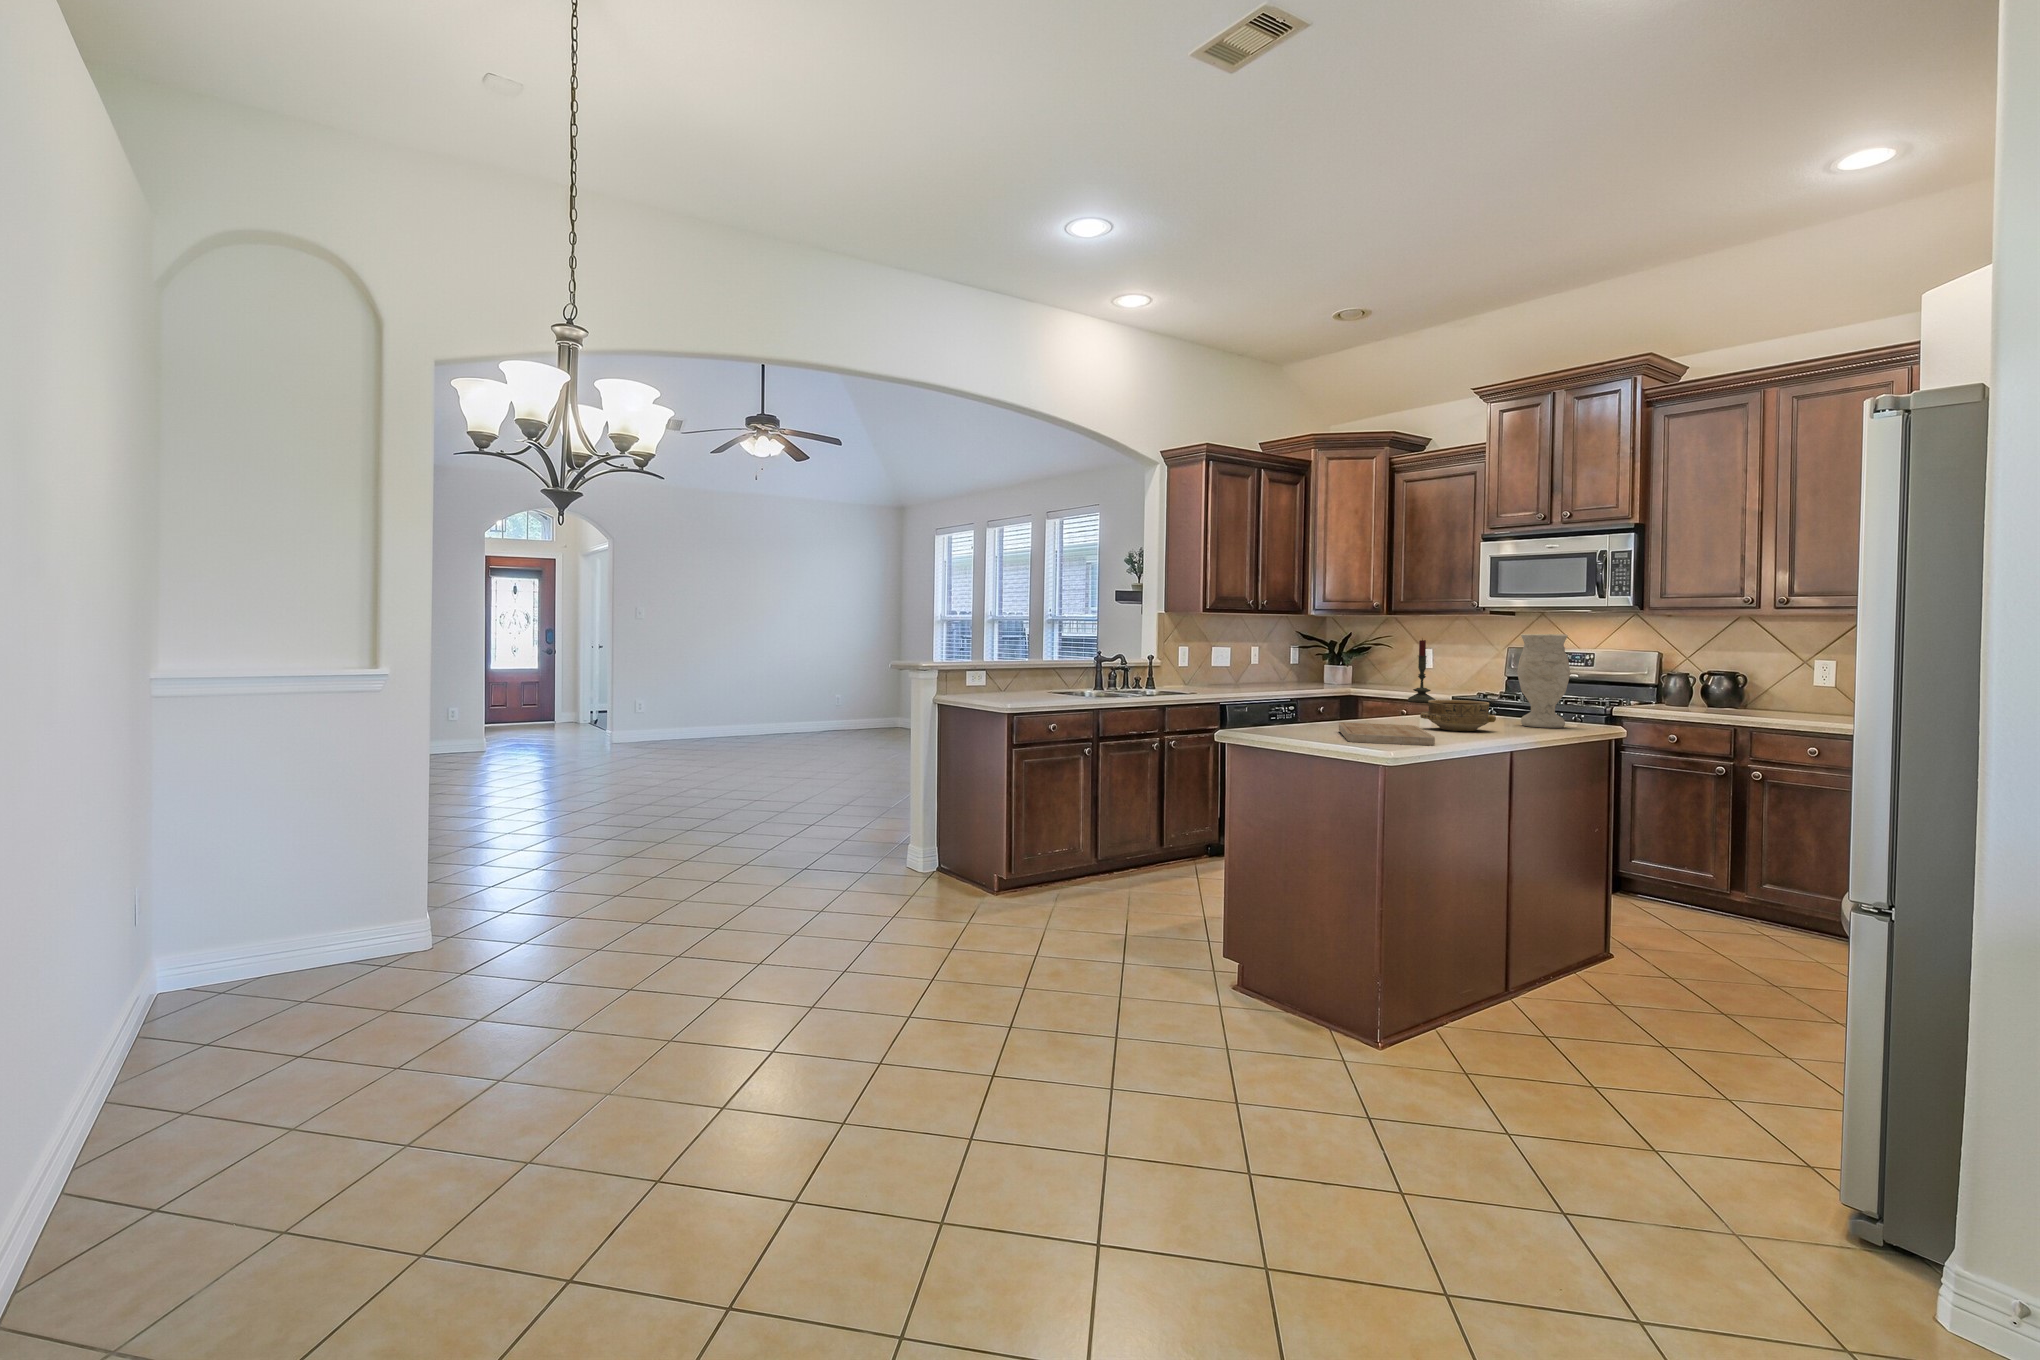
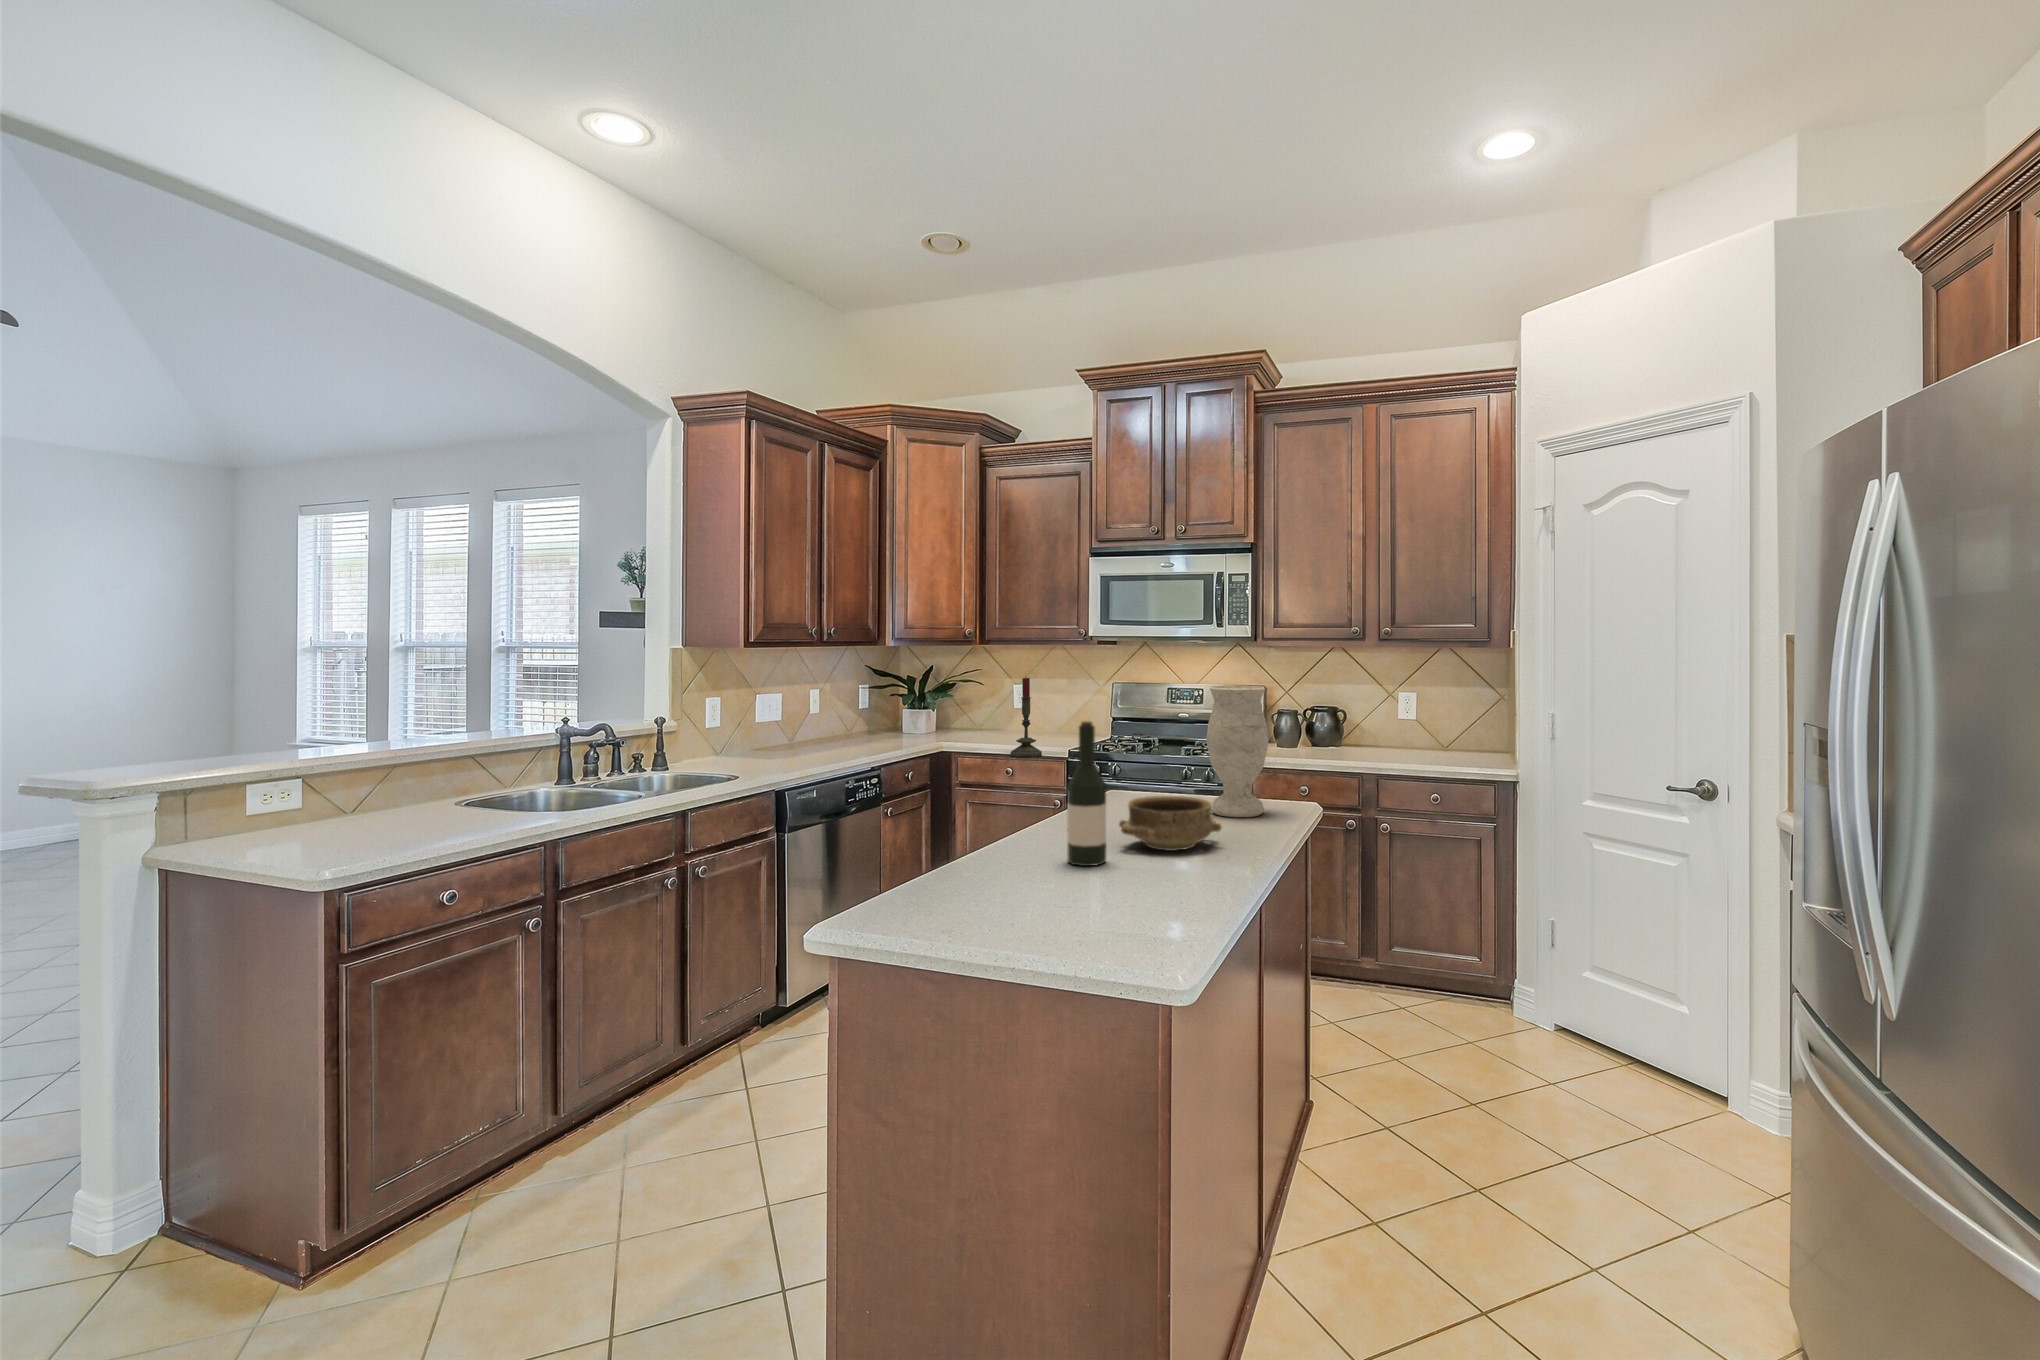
wine bottle: none [1377,645,1403,730] -> present [1067,721,1106,866]
cutting board: present [1339,723,1435,746] -> none [1027,864,1227,948]

